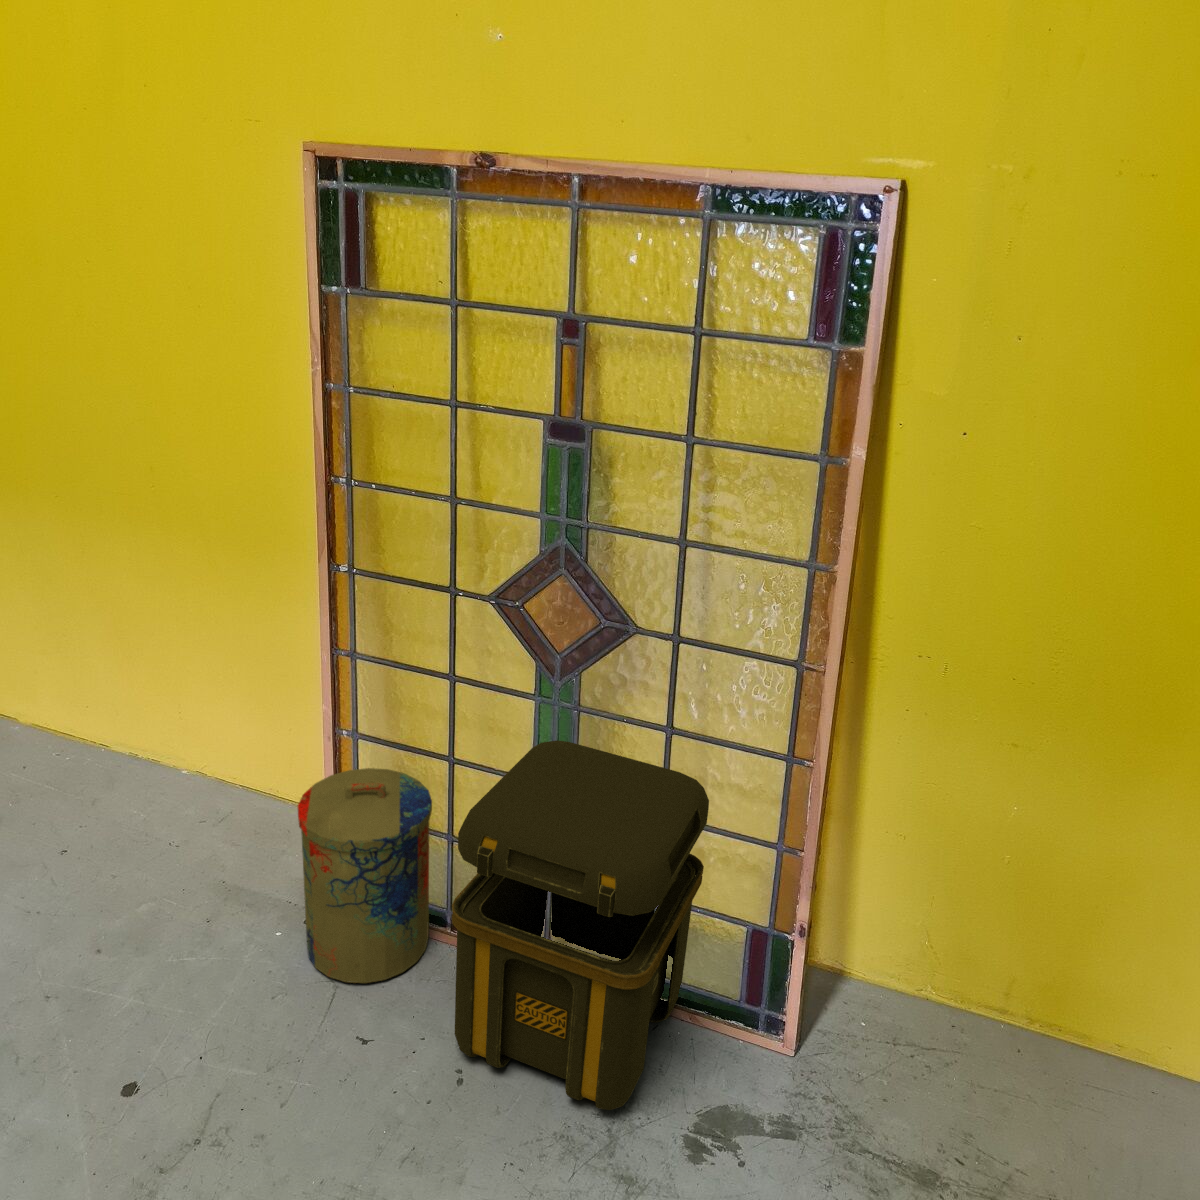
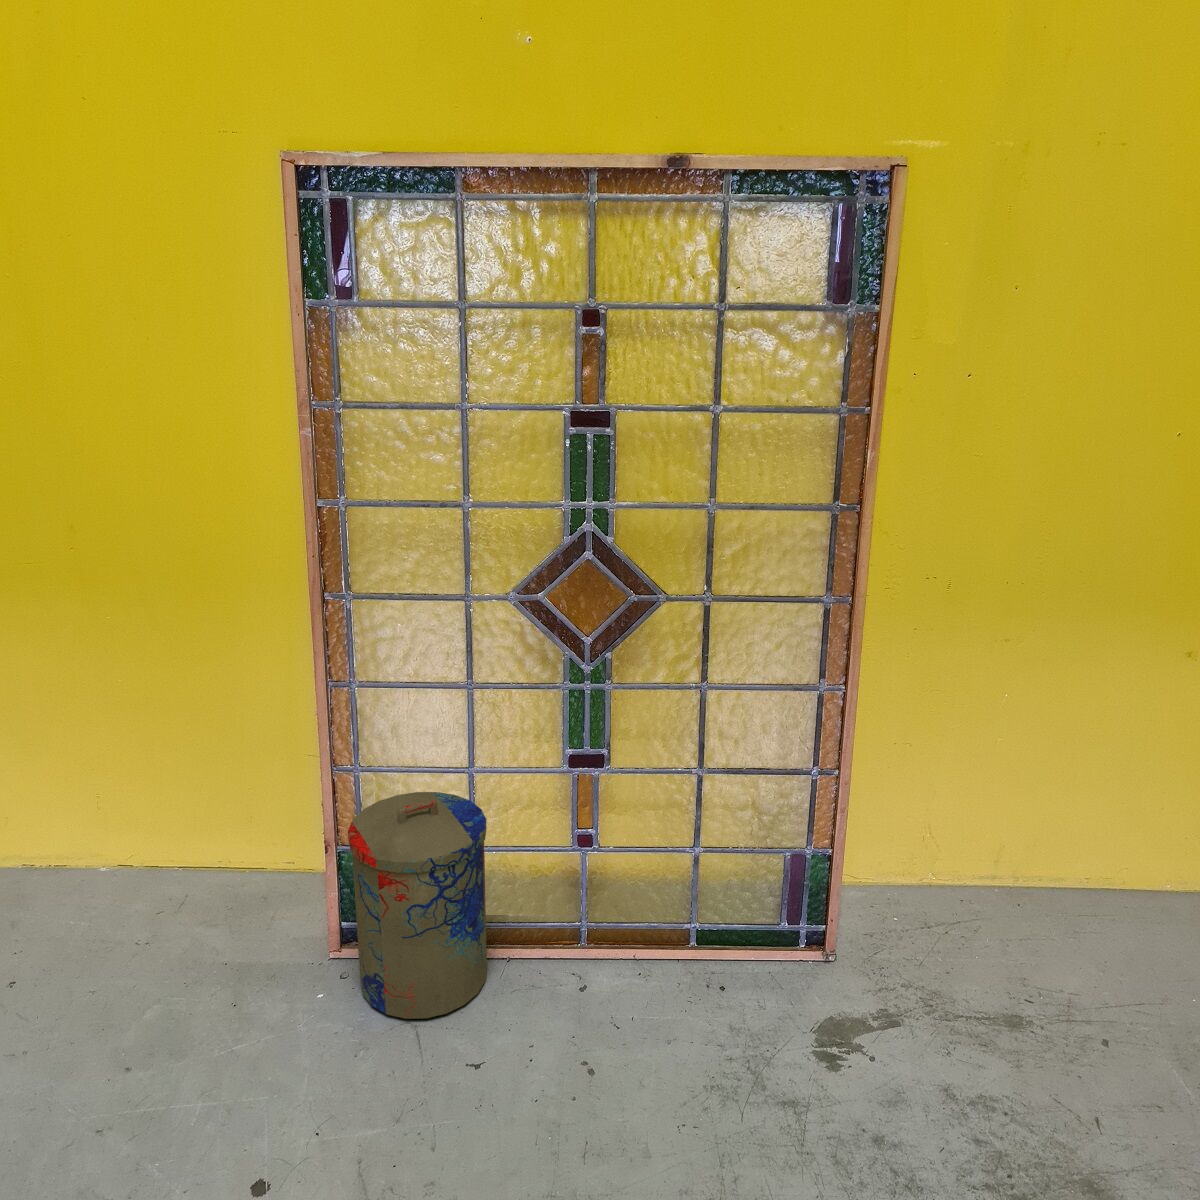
toolbox: present [452,741,709,1110] -> none [566,718,780,1051]

